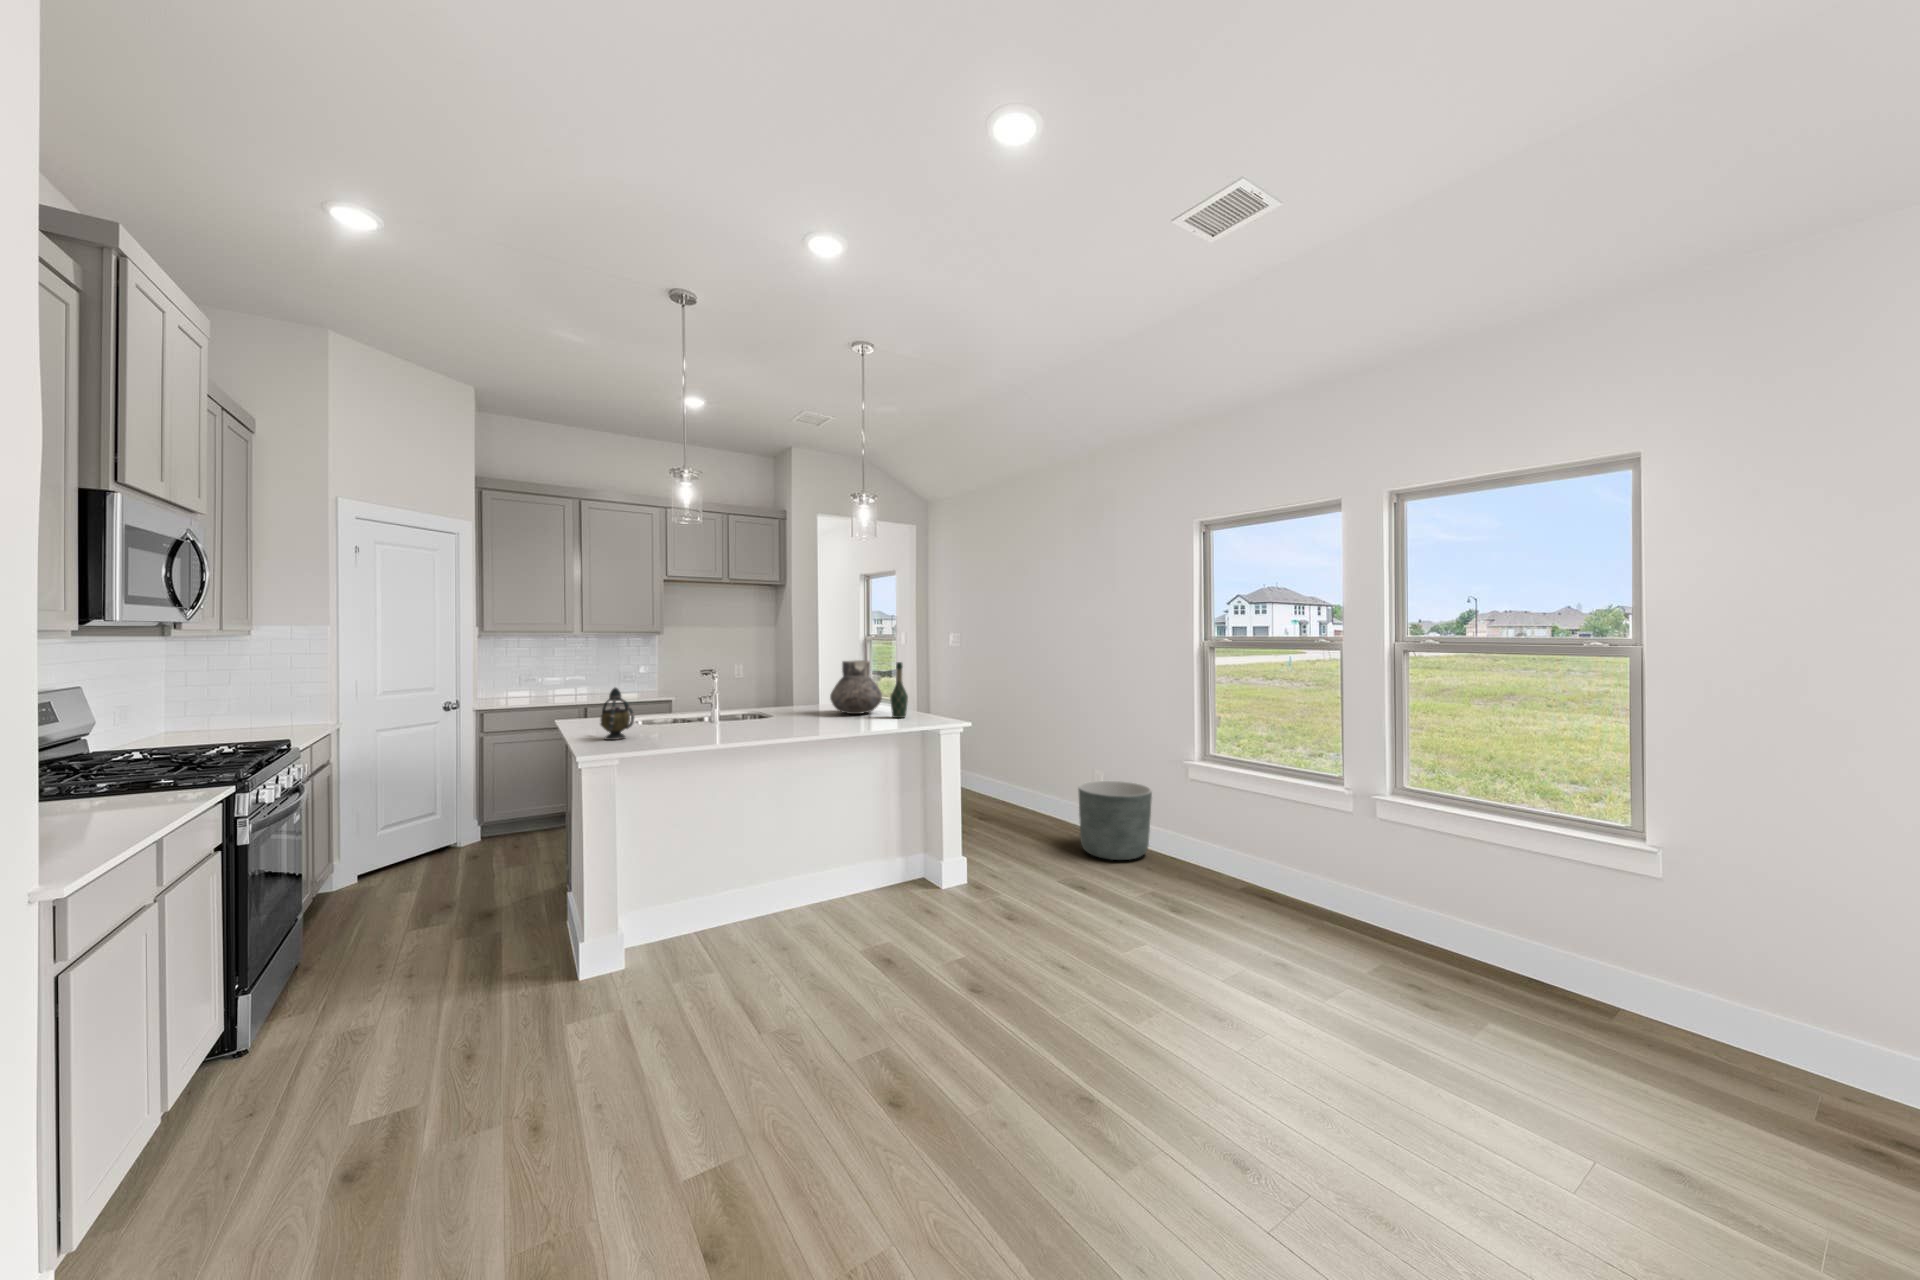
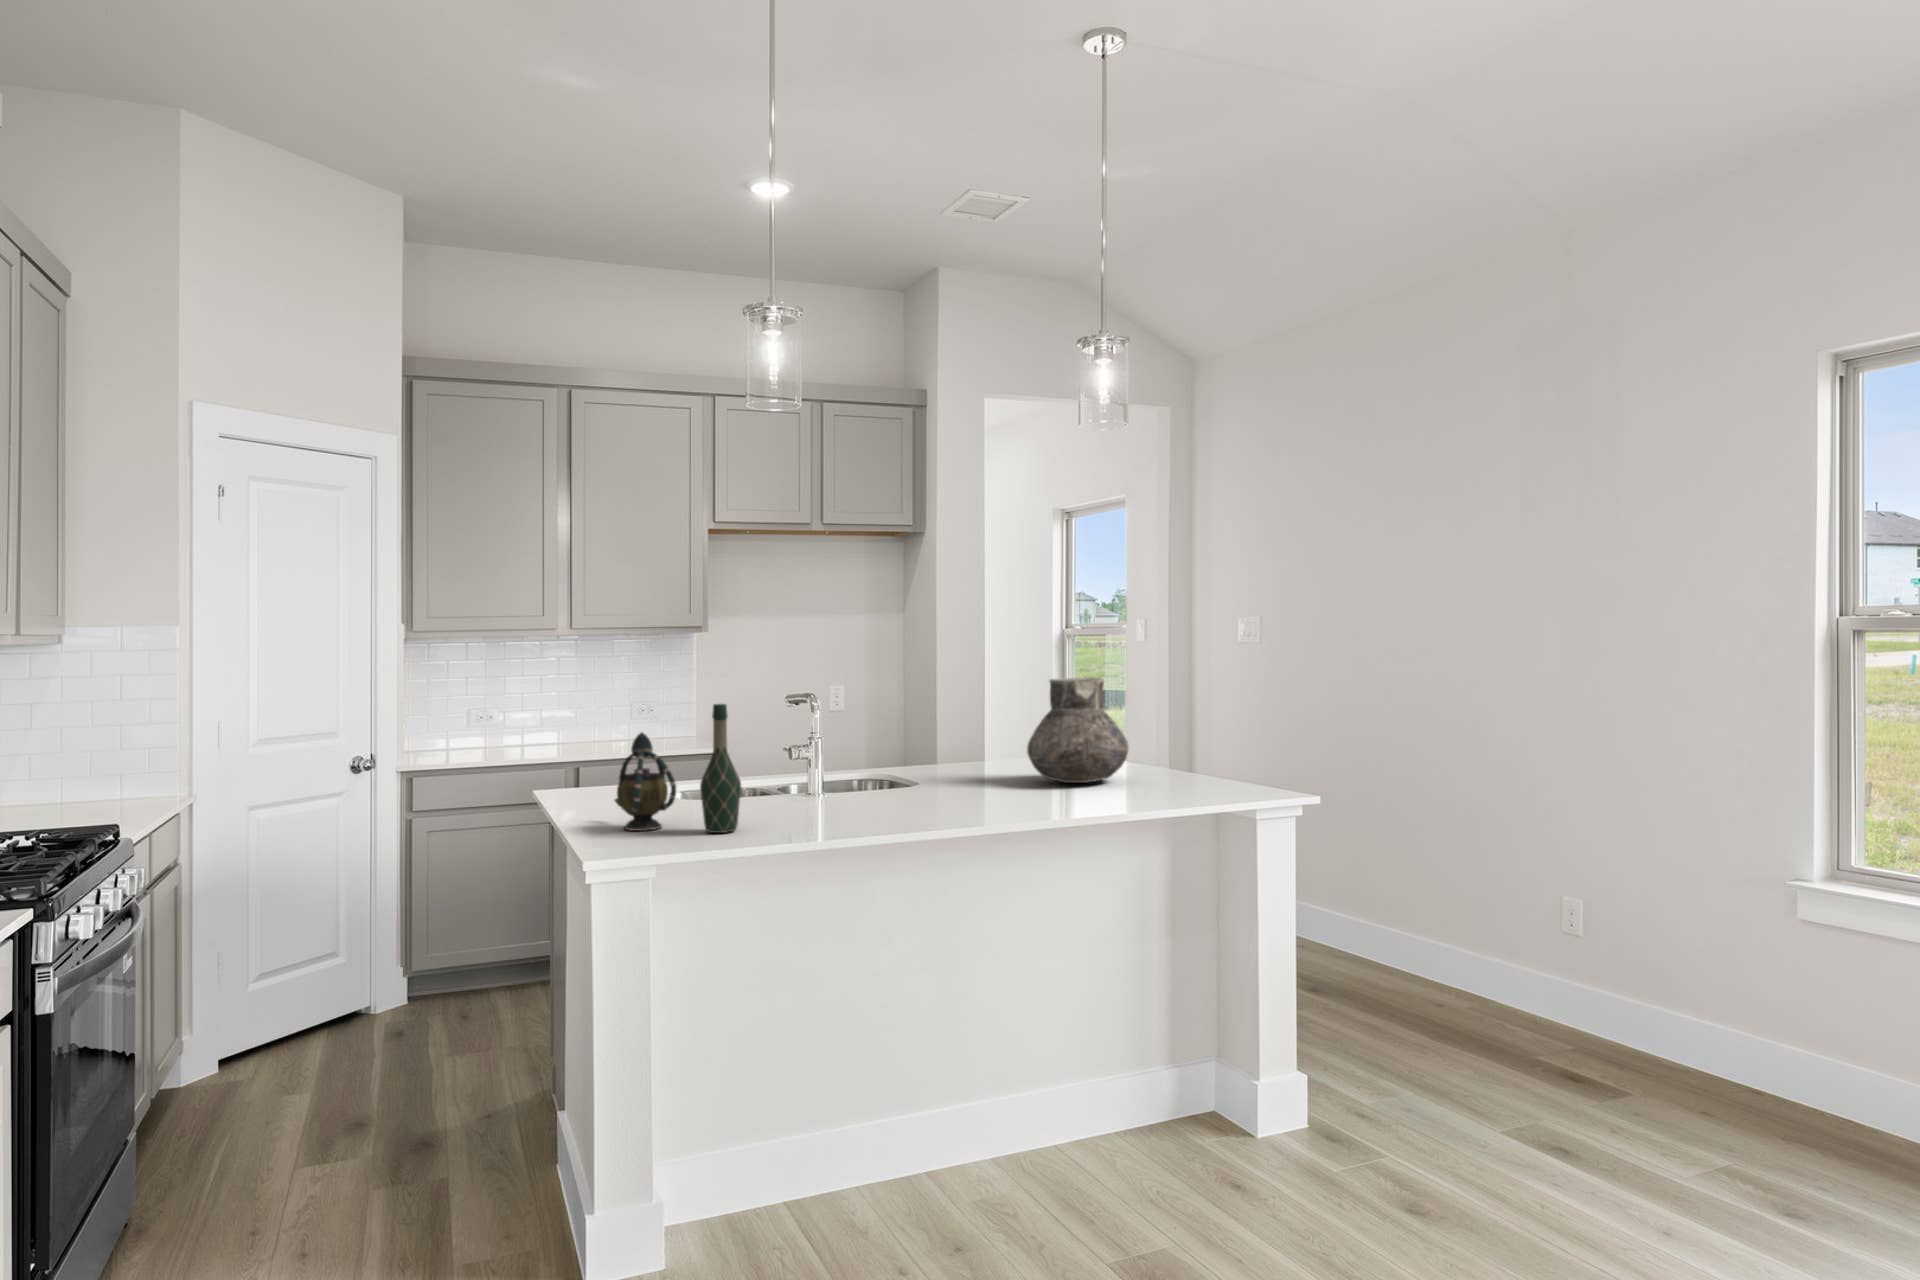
wine bottle: present [890,662,908,718] -> present [700,704,741,833]
planter: present [1078,781,1152,860] -> none [1535,925,1702,1094]

